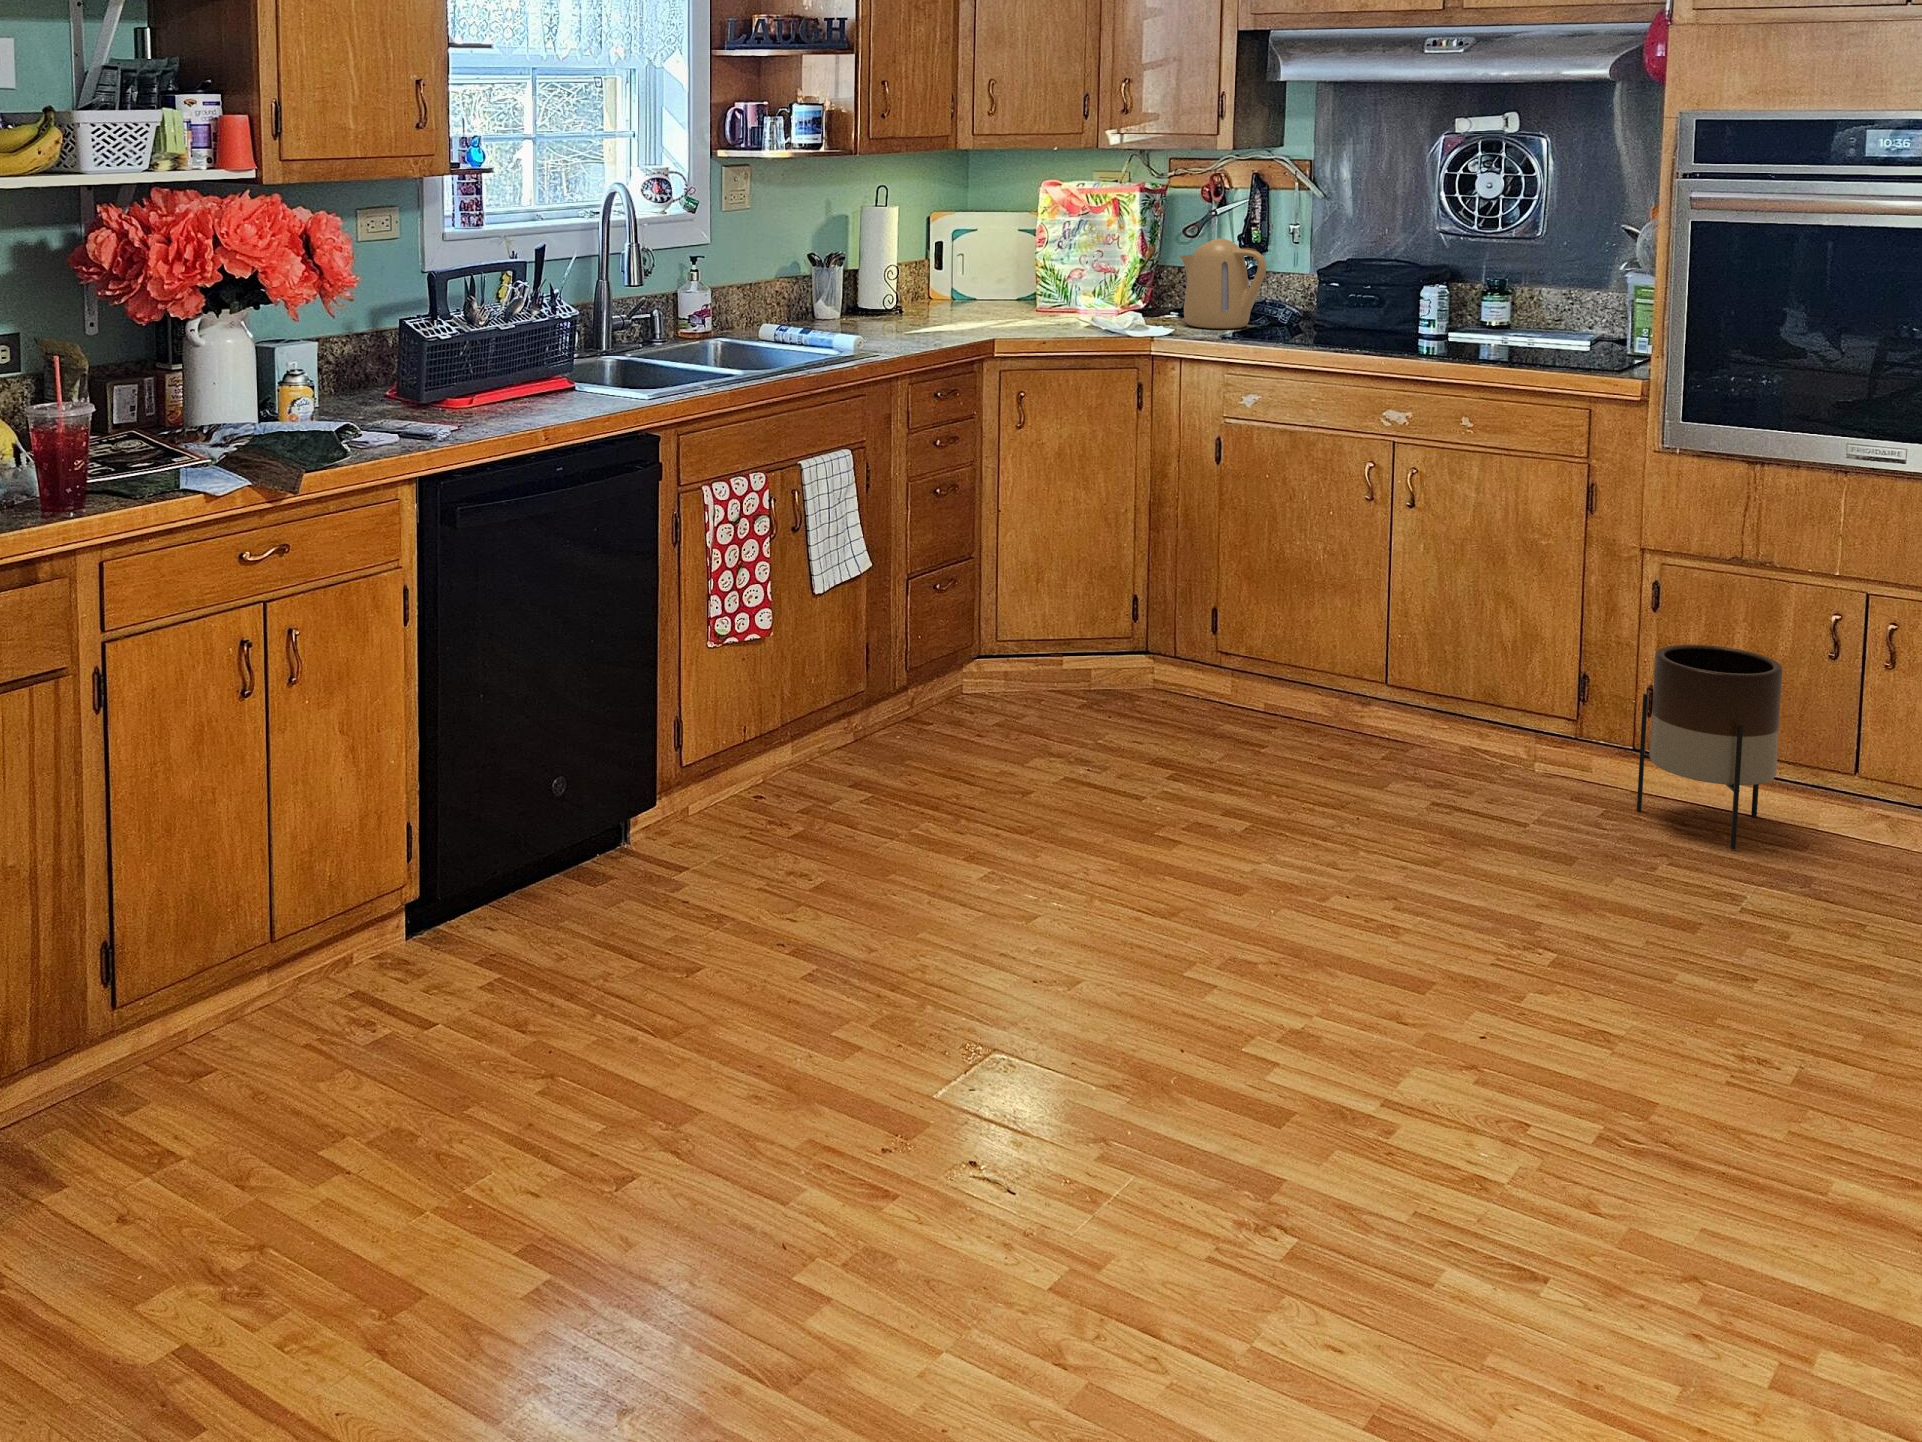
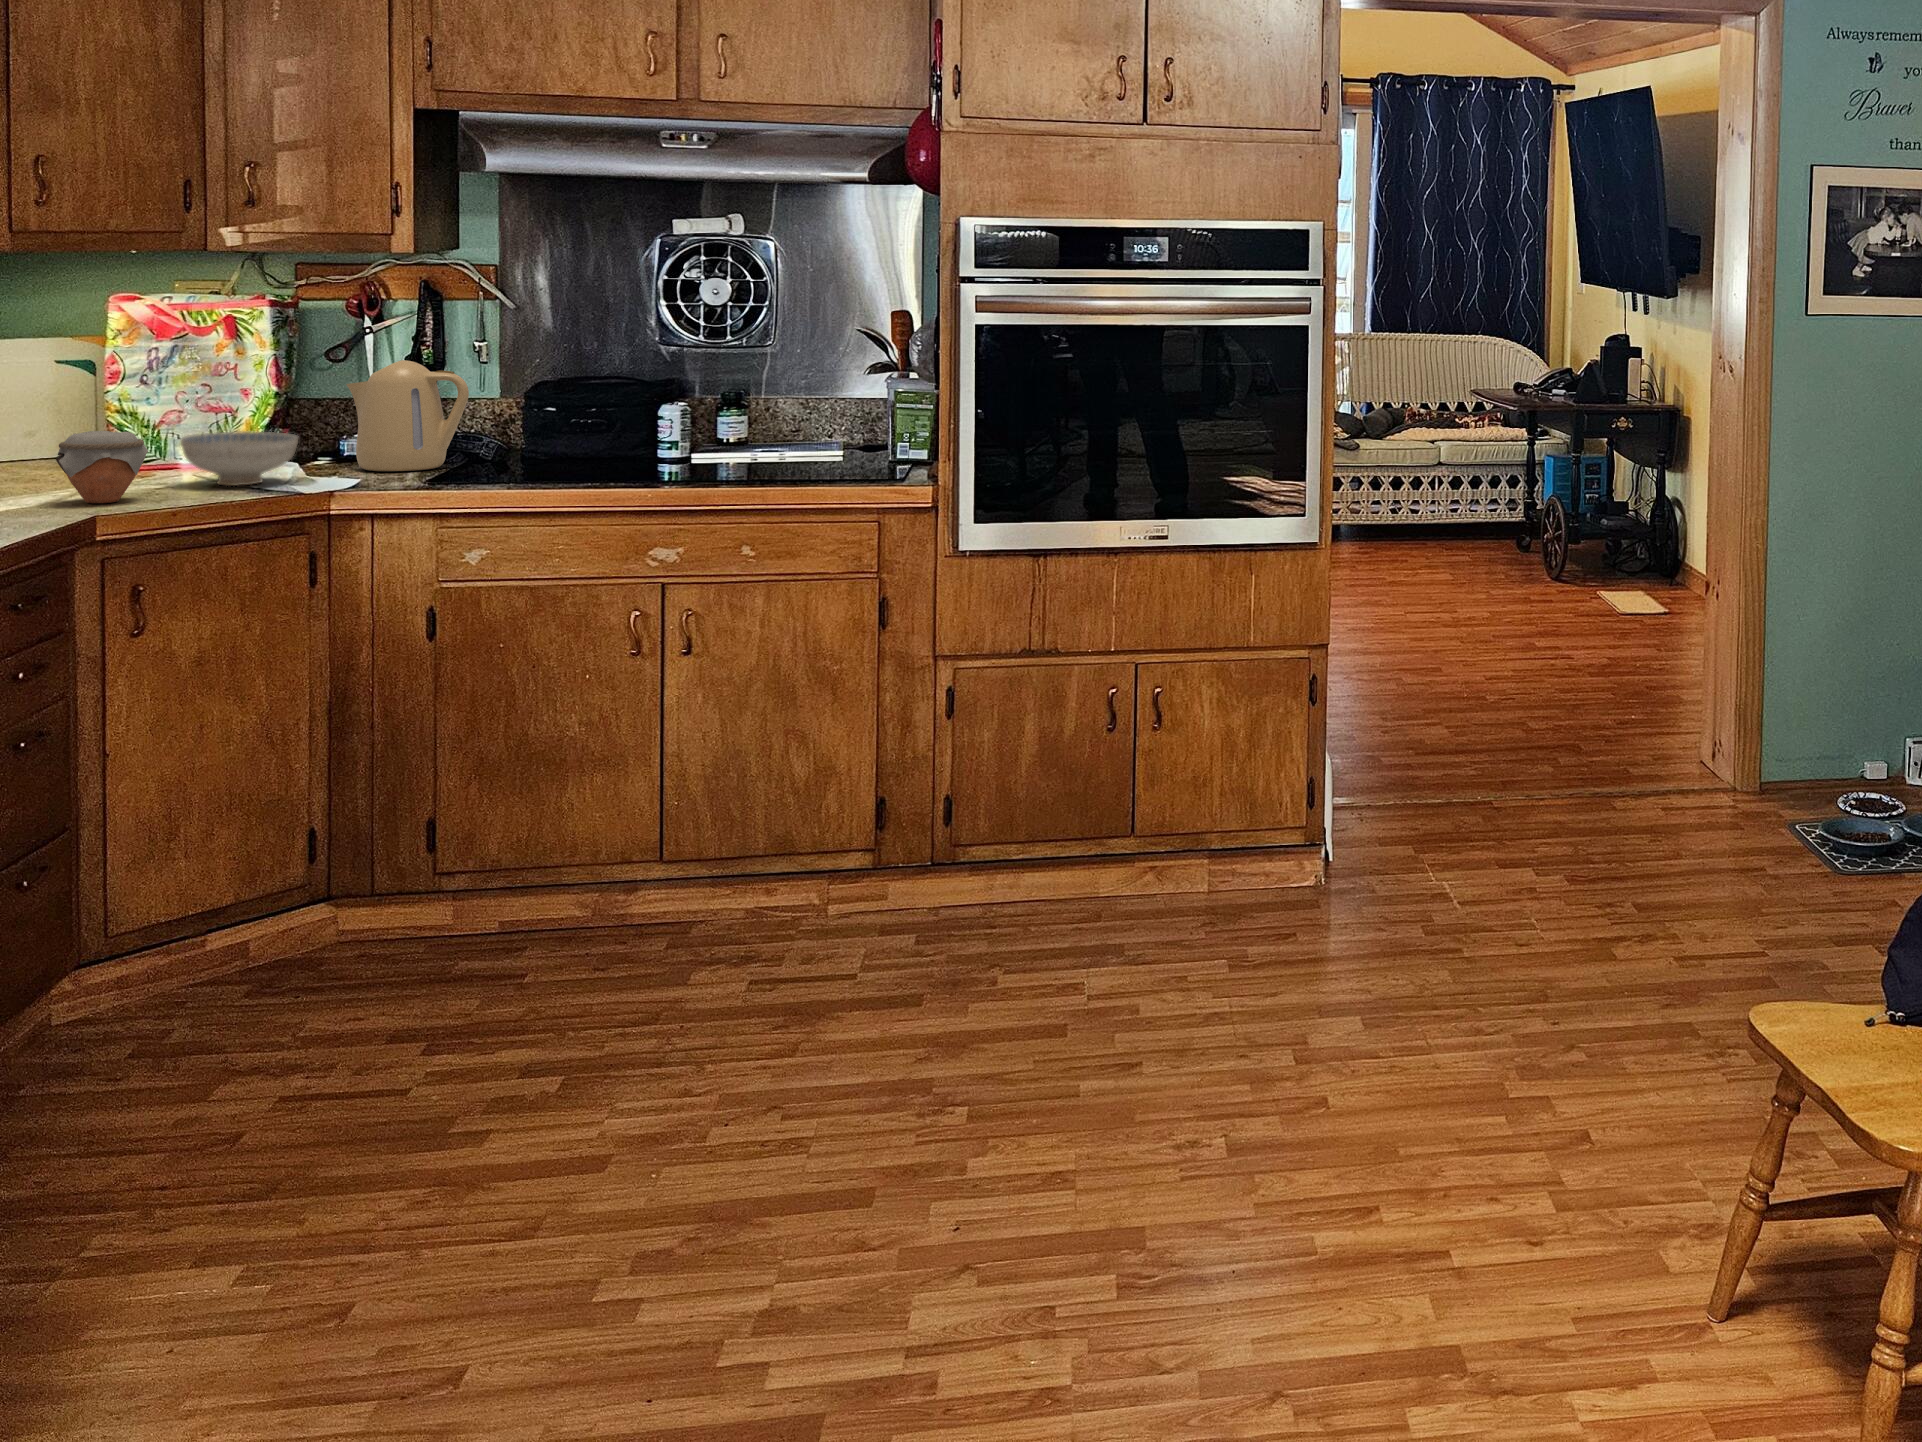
jar: none [976,283,1033,336] -> present [56,431,148,503]
ceramic bowl: none [1060,289,1137,330] -> present [180,431,298,486]
planter: present [1637,645,1783,850] -> none [950,744,1078,944]

